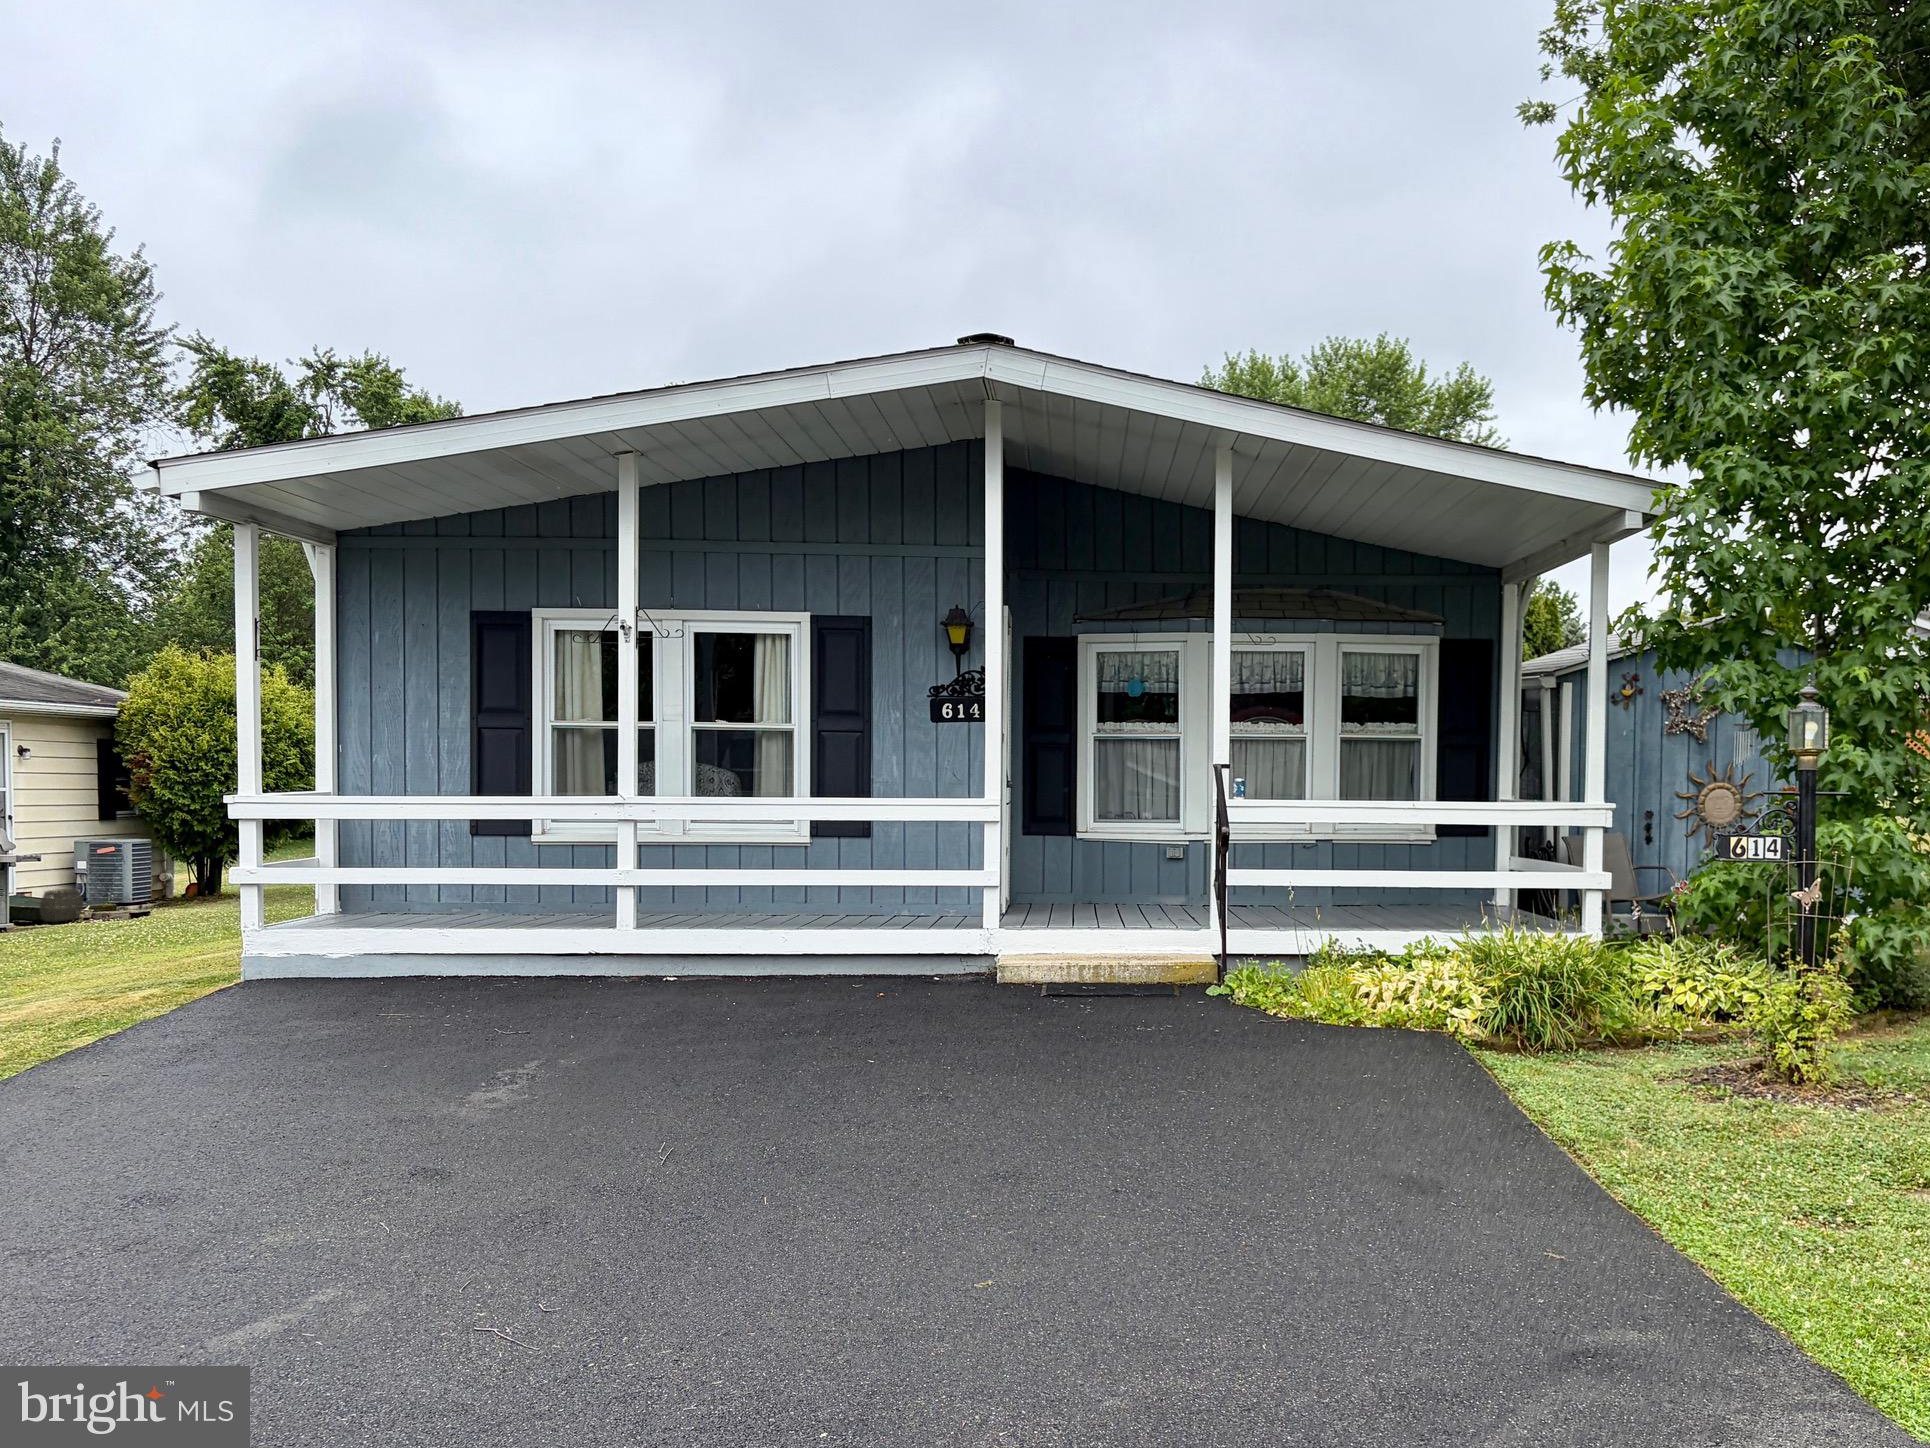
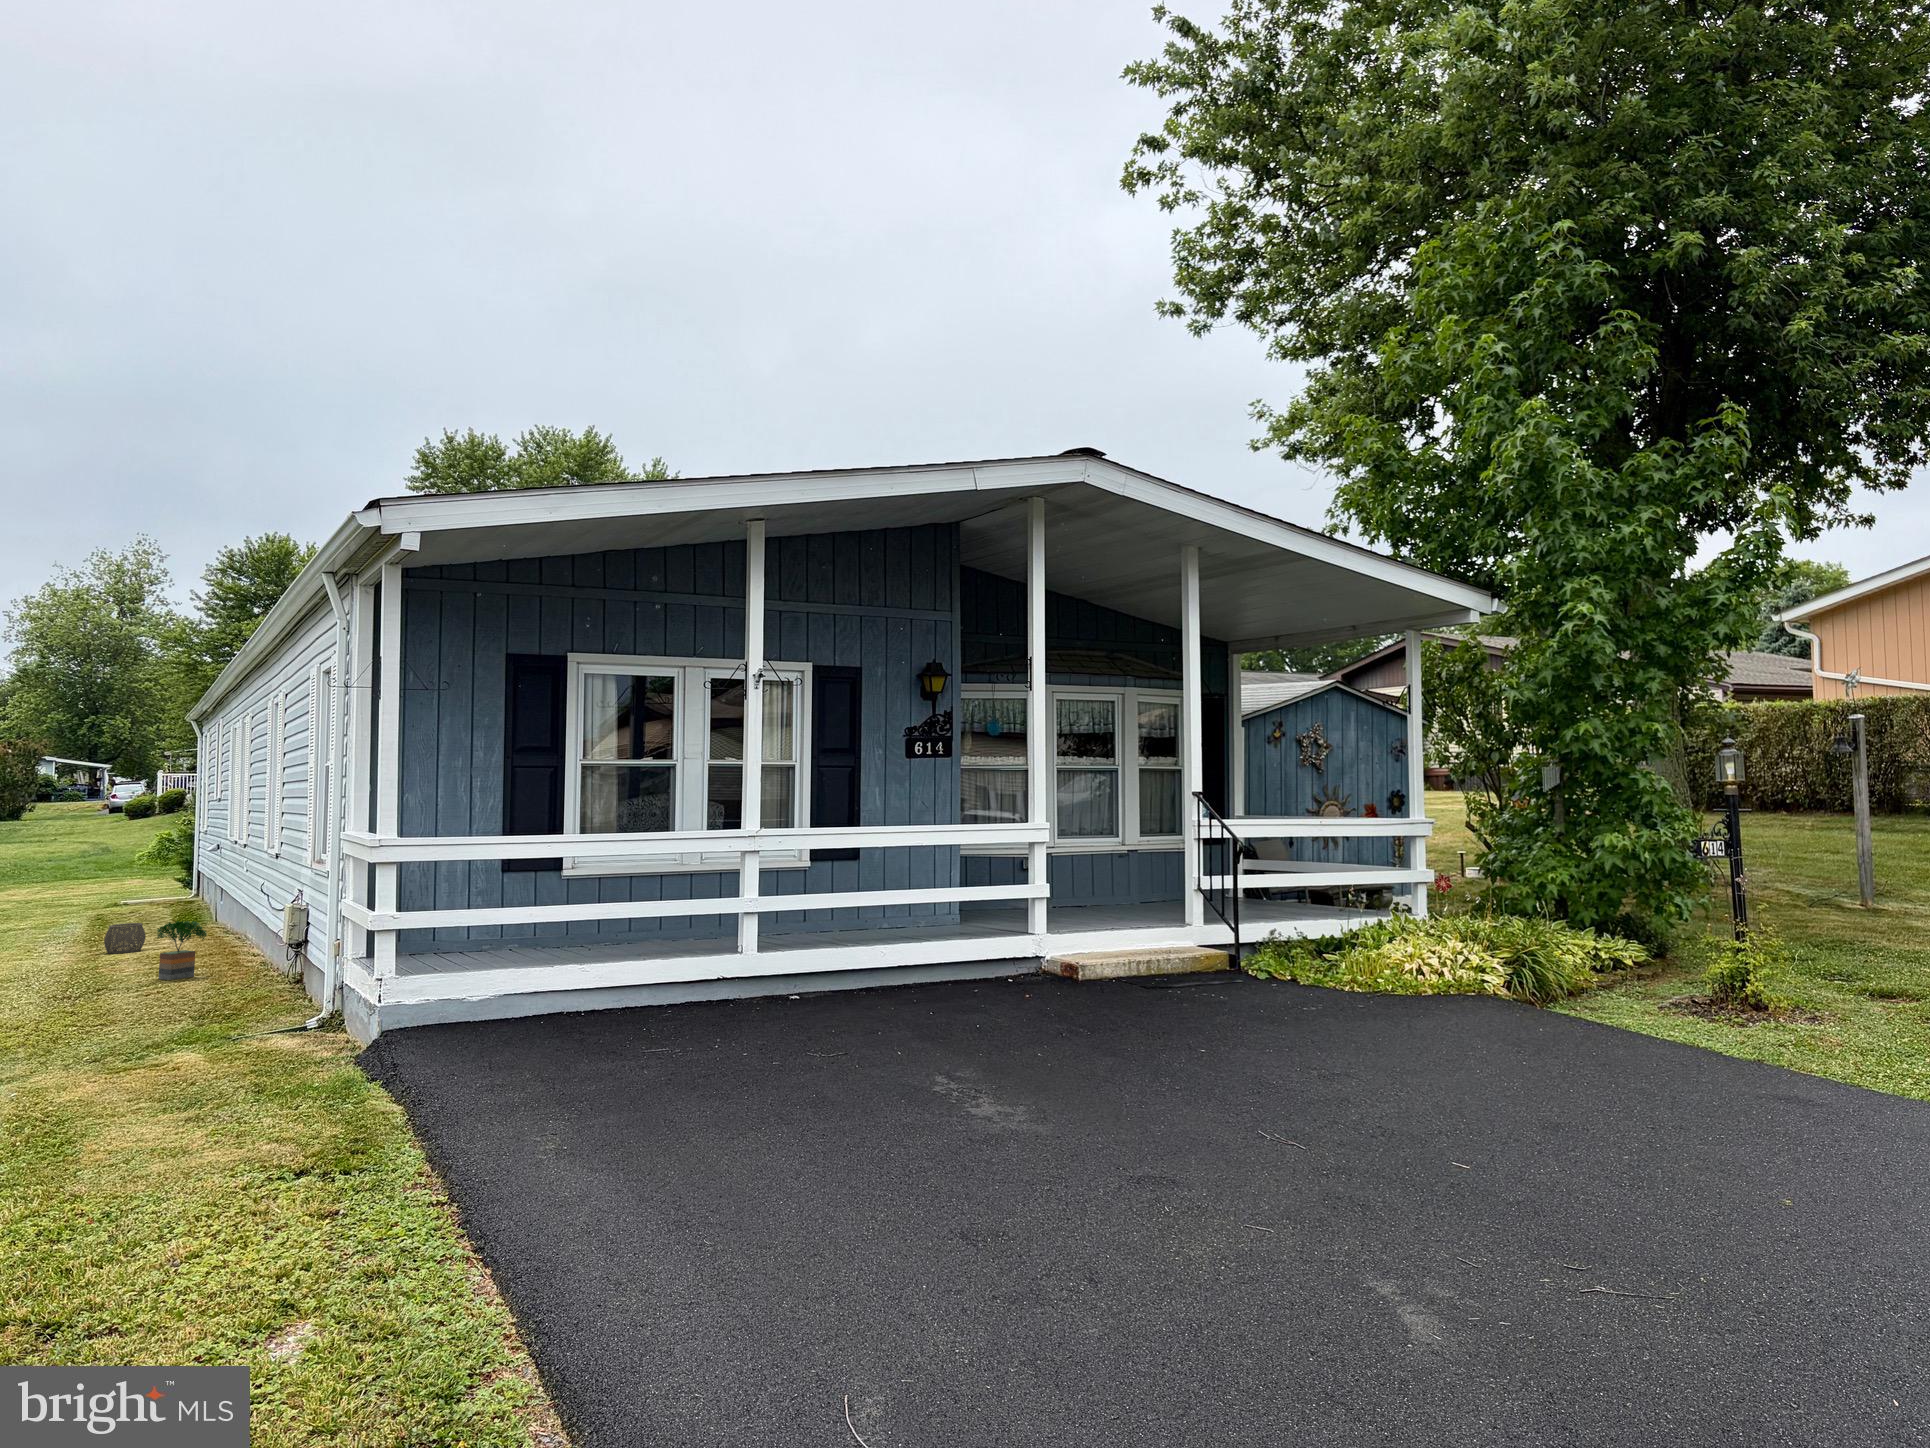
potted tree: none [96,888,153,952] -> present [157,921,207,980]

